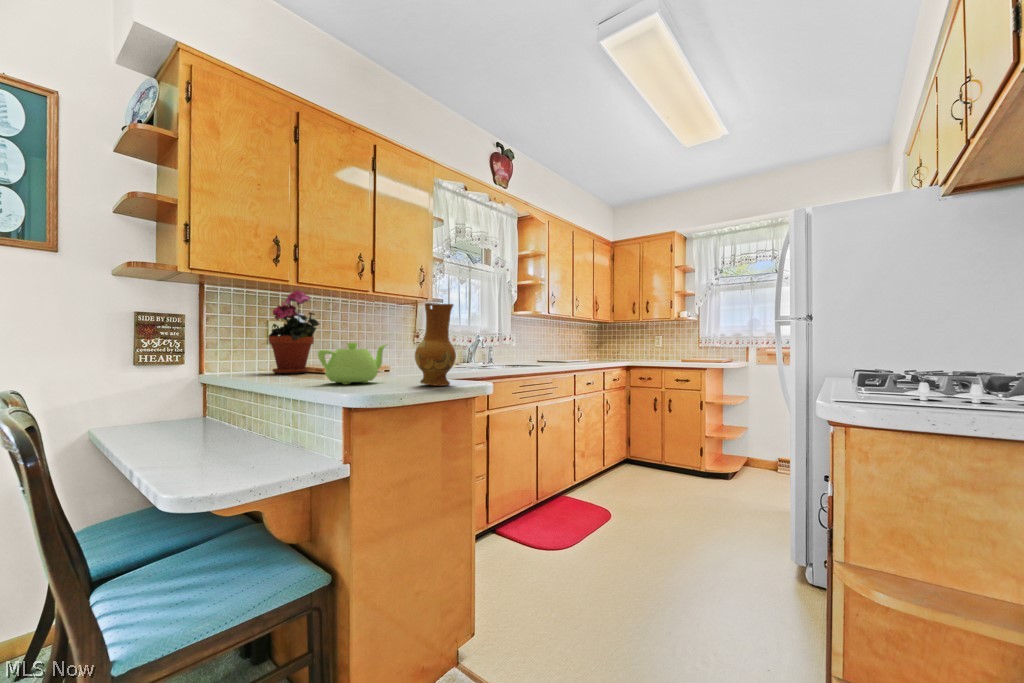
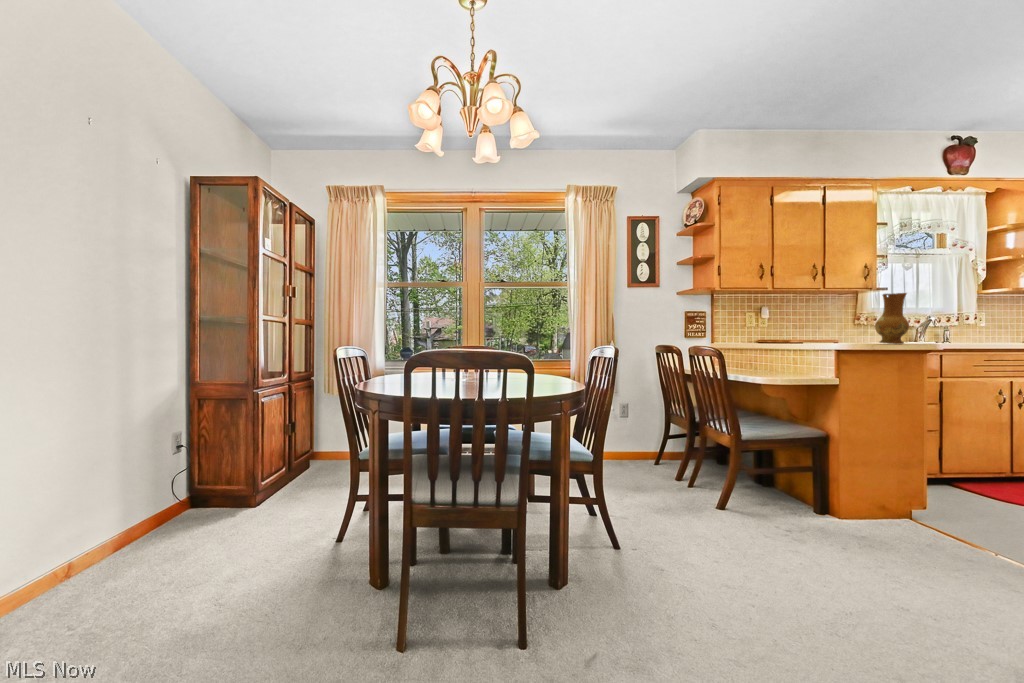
potted plant: present [268,290,319,374] -> none [753,293,786,343]
teapot: present [318,343,386,384] -> none [804,321,850,344]

